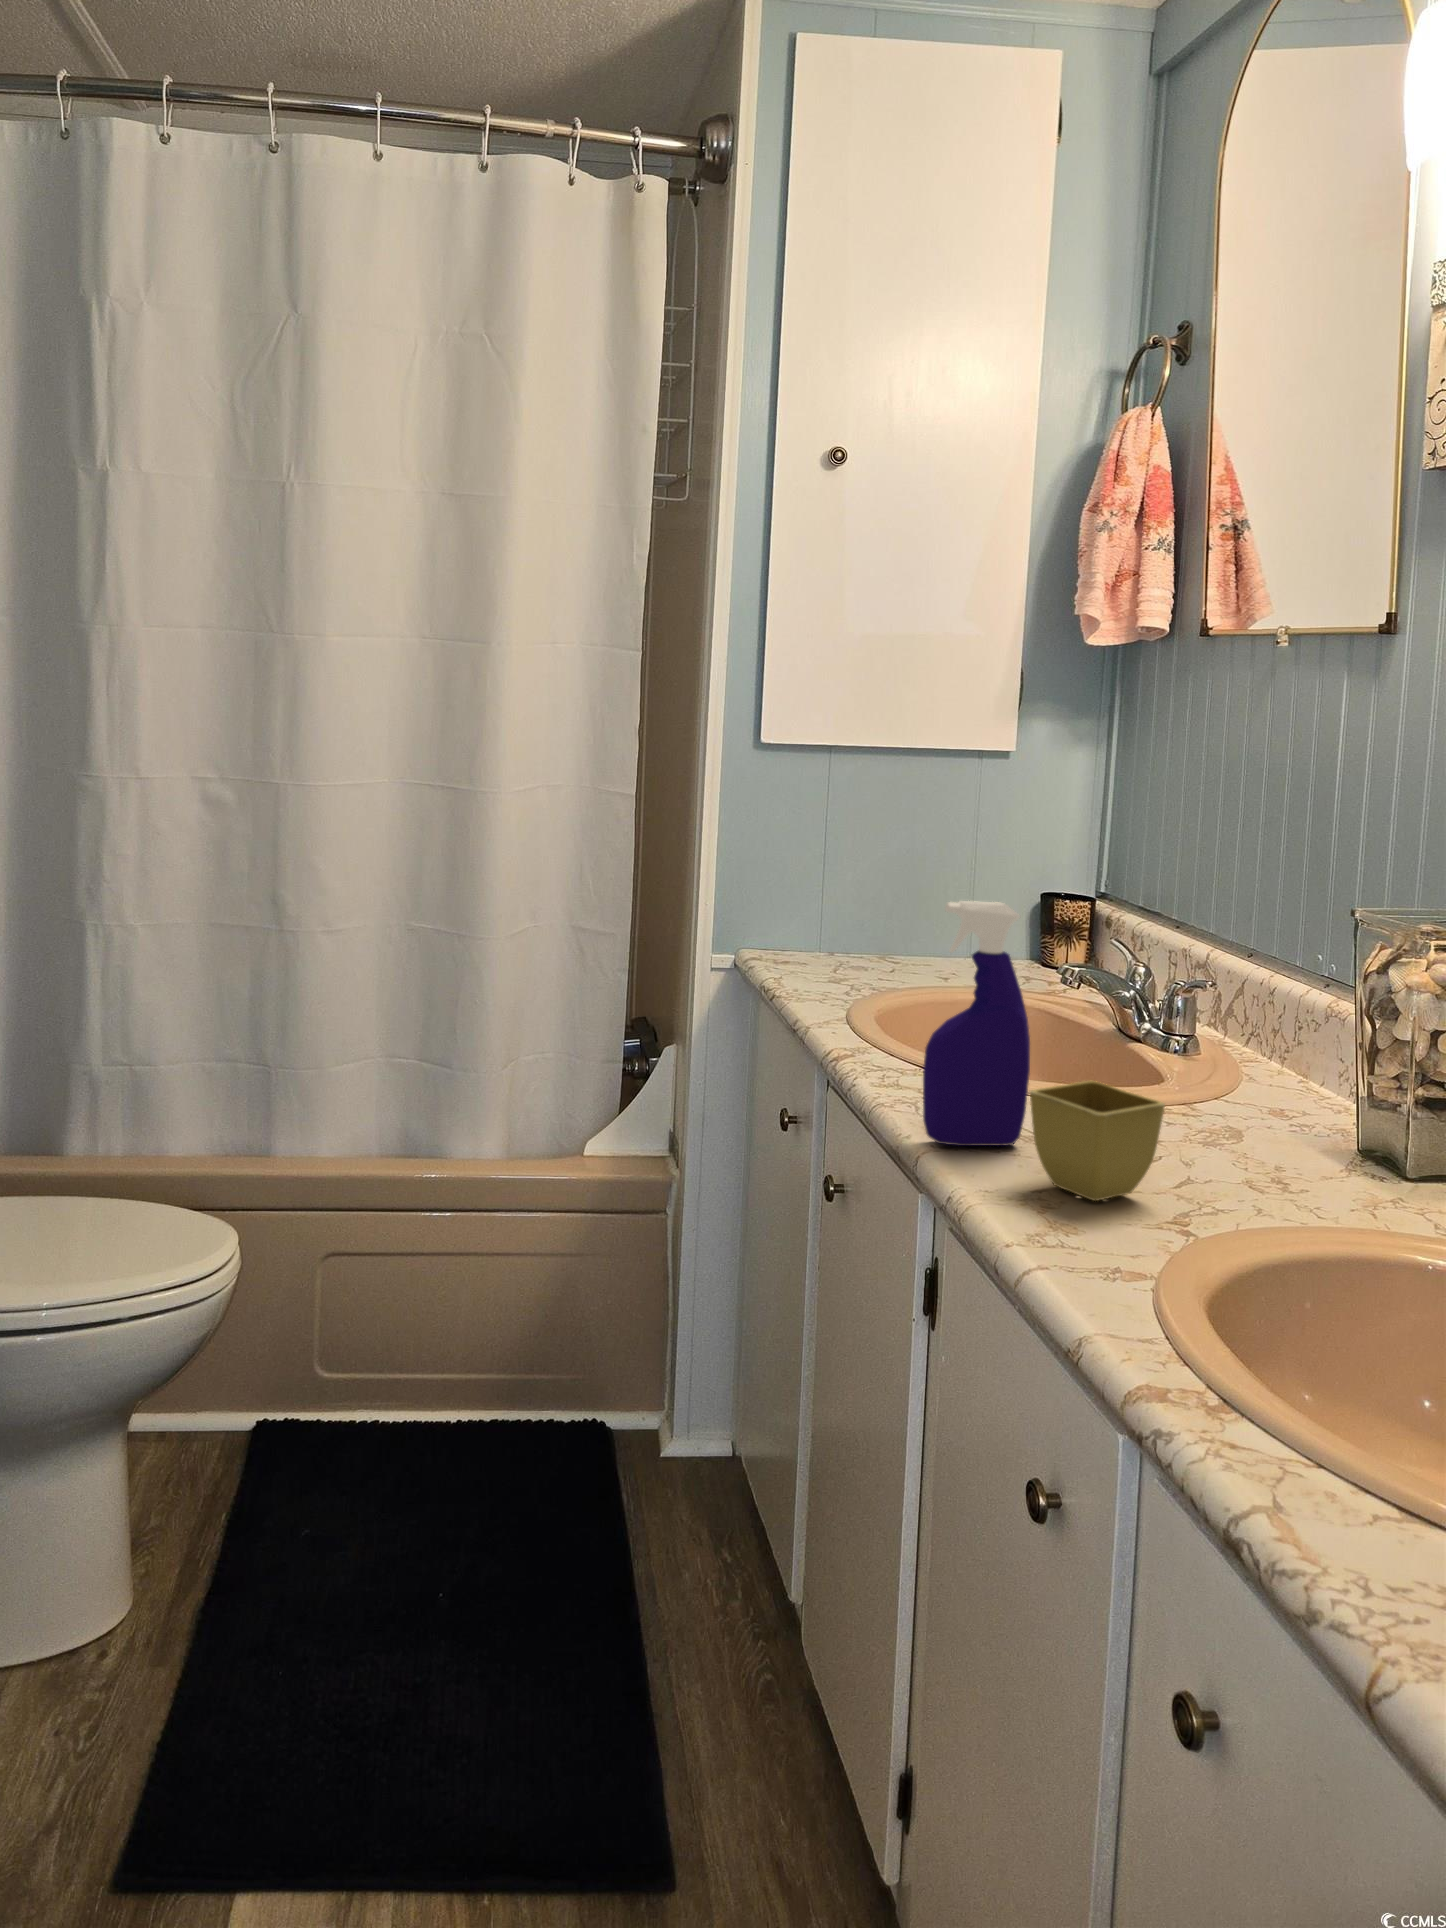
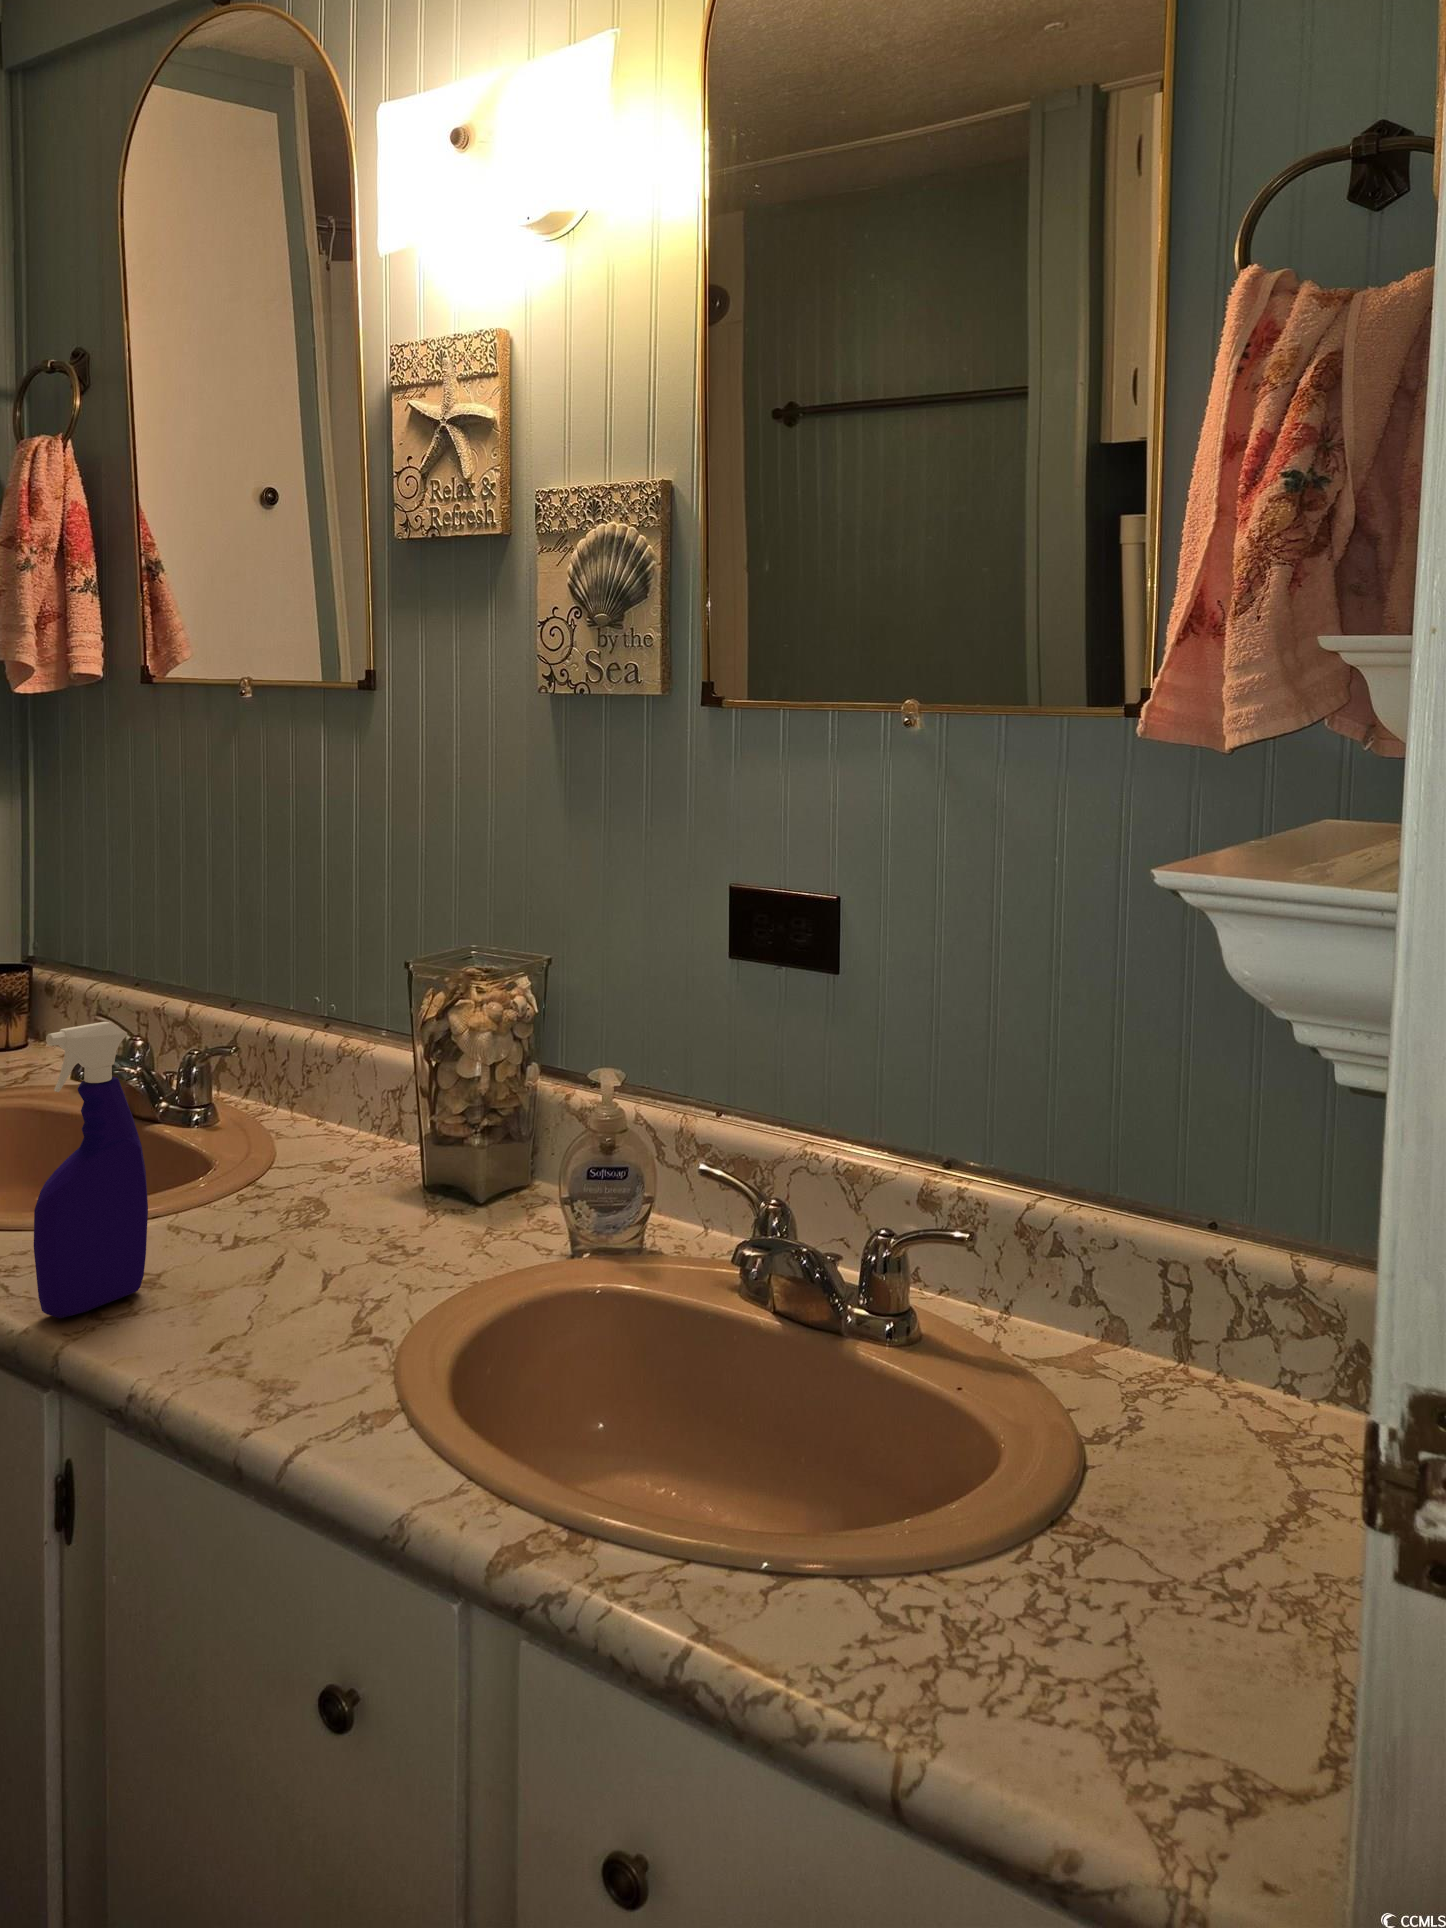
flower pot: present [1030,1081,1165,1201] -> none [185,1199,321,1334]

